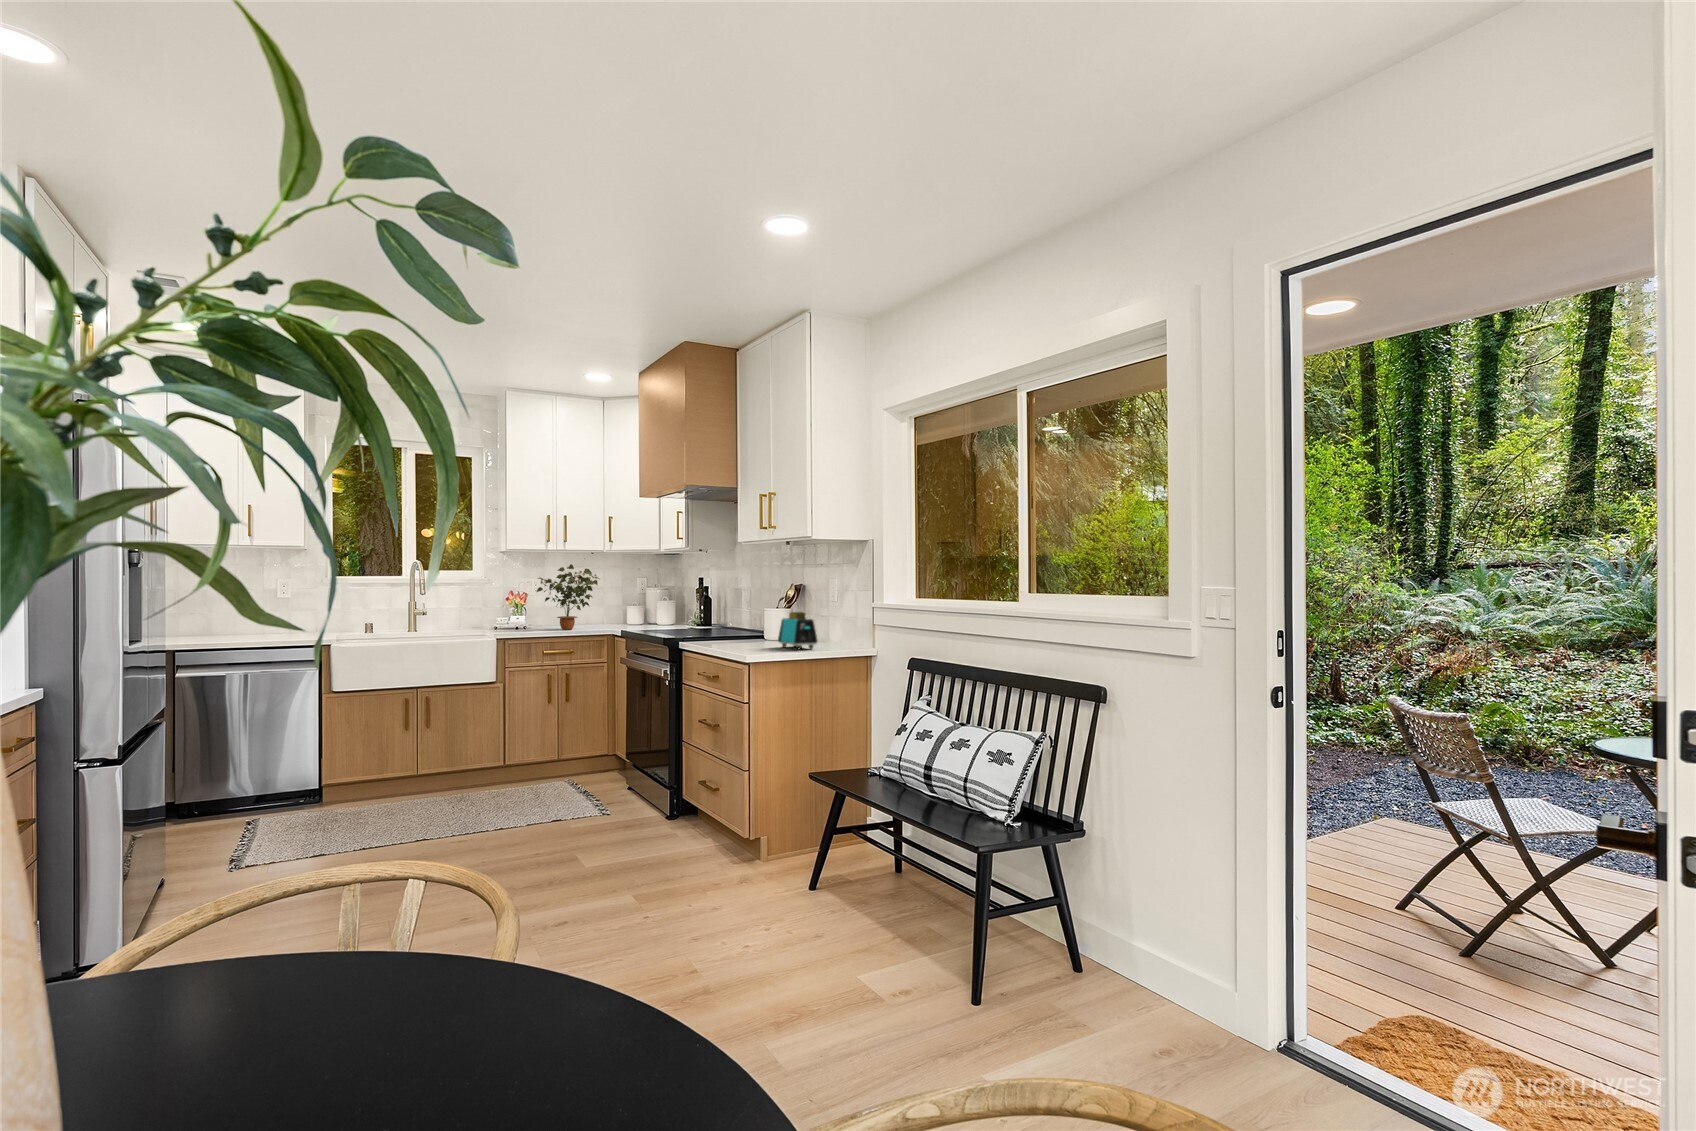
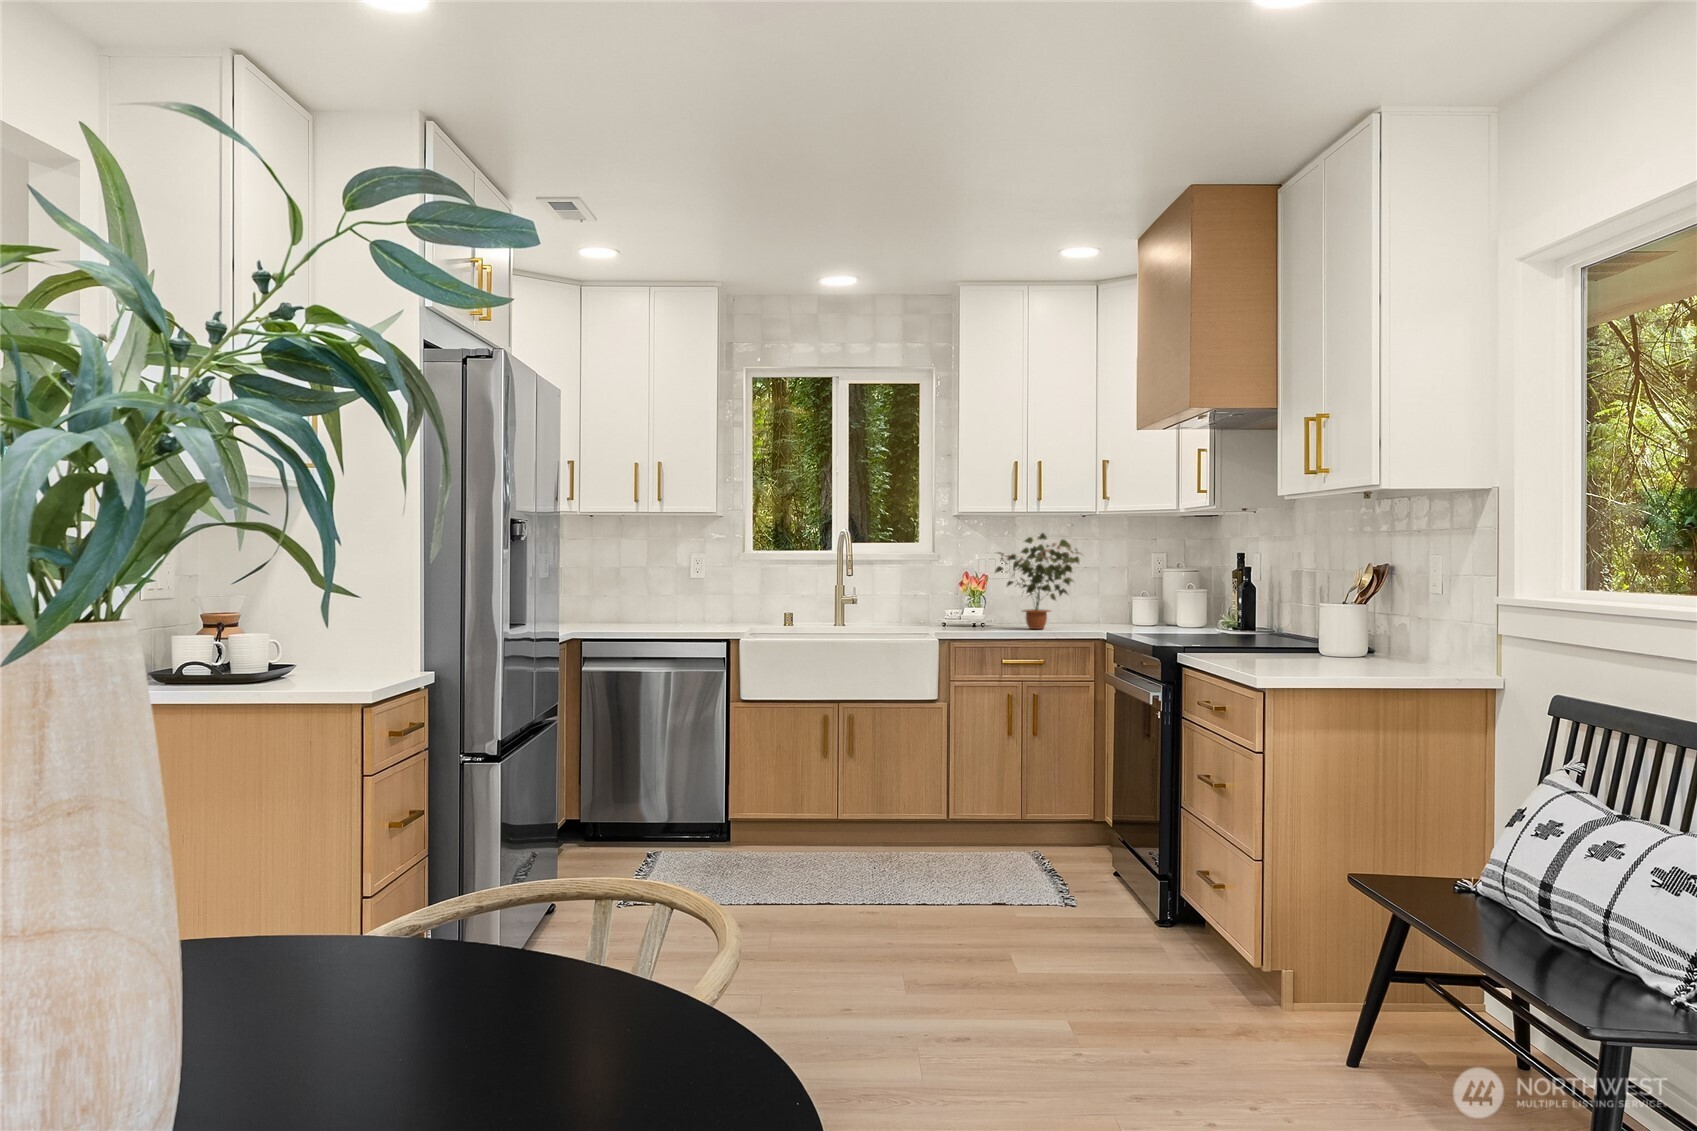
toaster: present [778,612,817,649] -> none [1331,614,1395,675]

